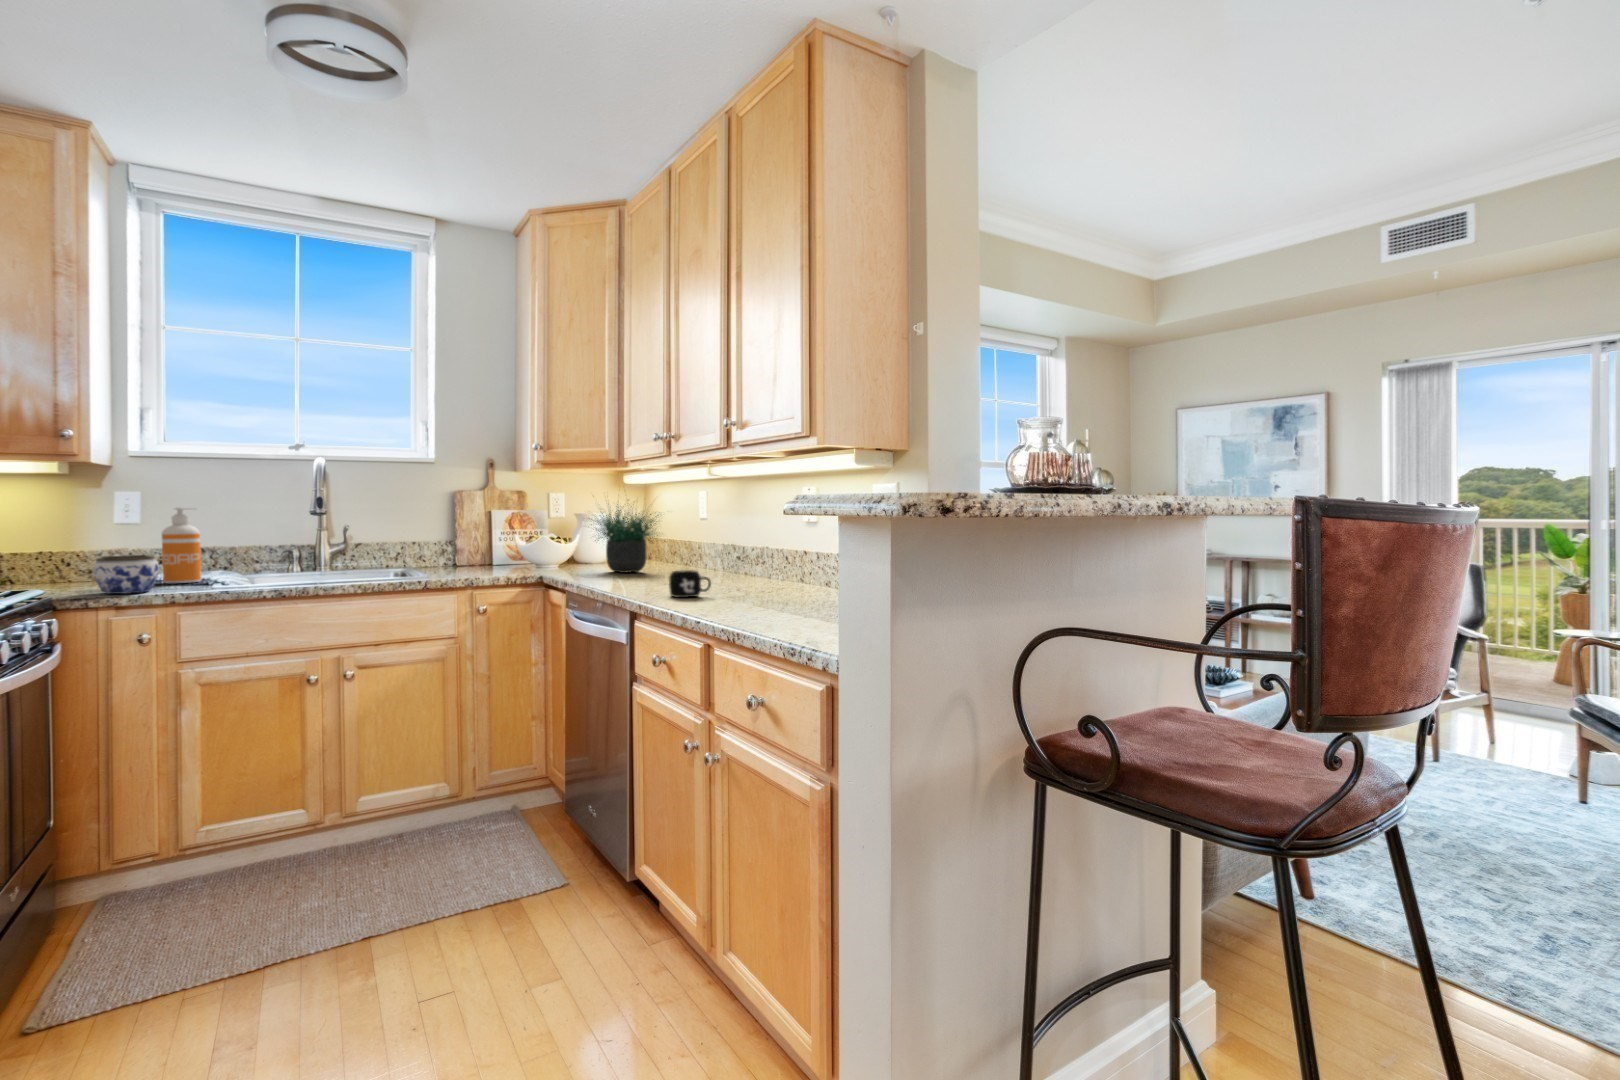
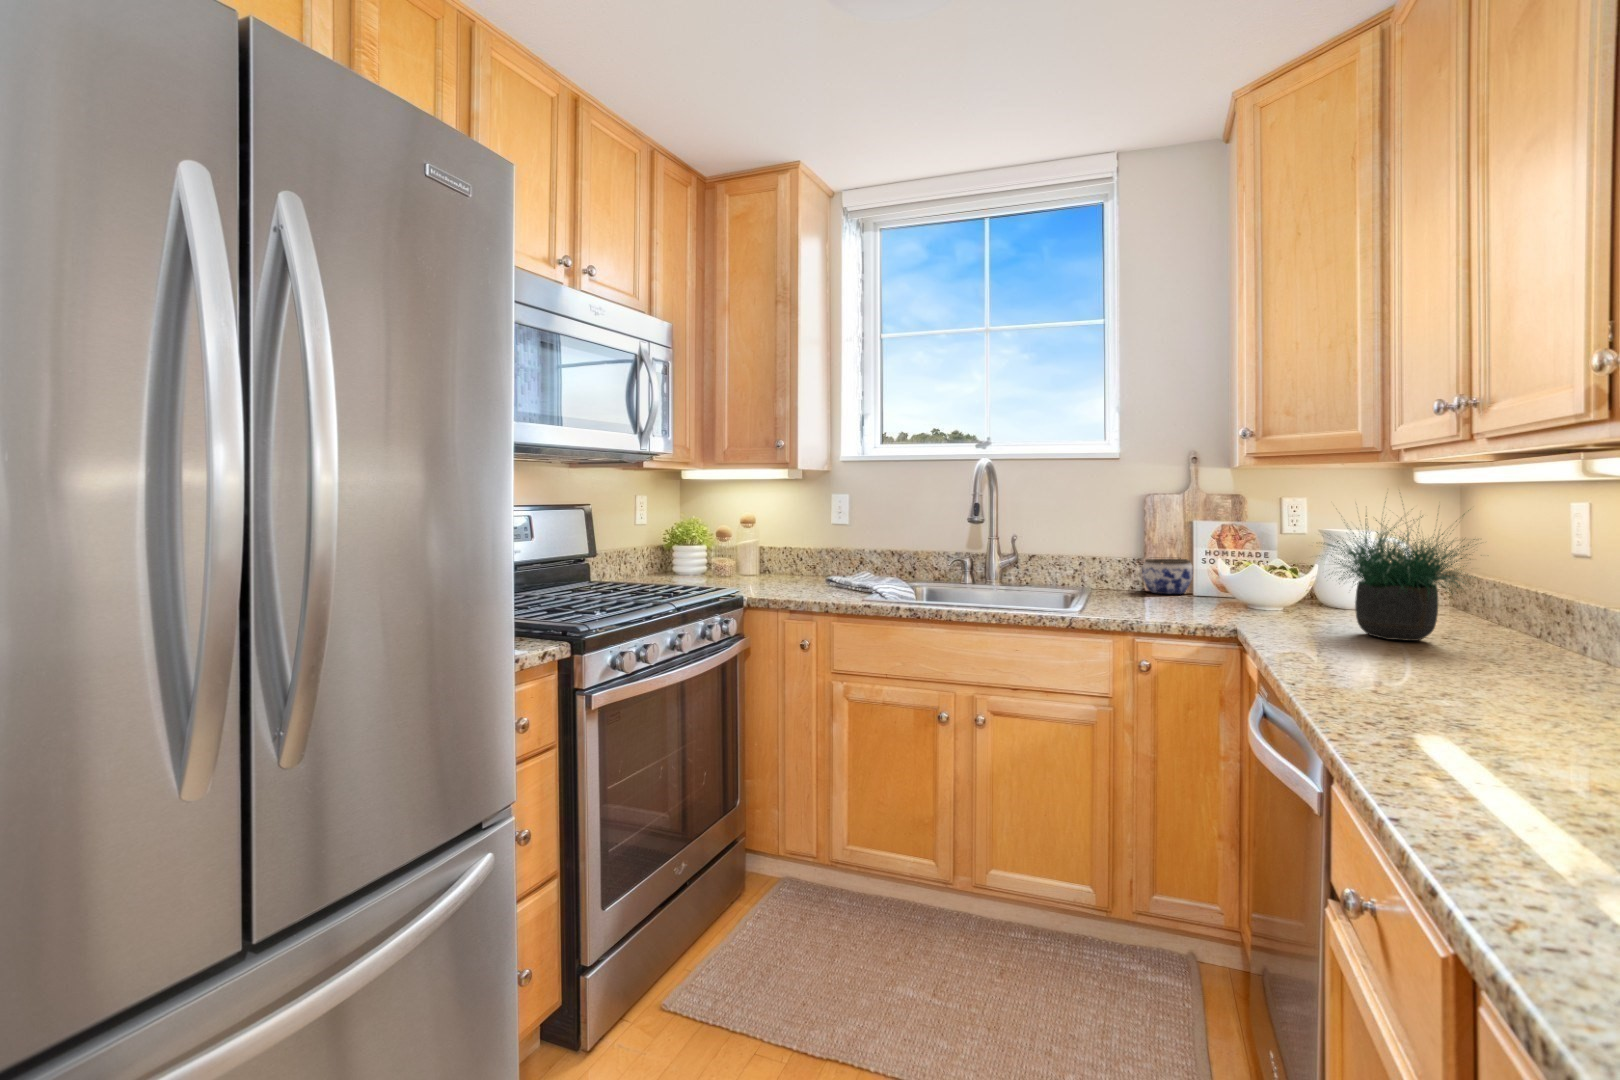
soap dispenser: present [162,508,202,583] -> none [846,515,876,591]
jar: present [93,555,159,594] -> present [1142,558,1193,594]
mug: present [669,570,711,598] -> none [1442,688,1563,756]

